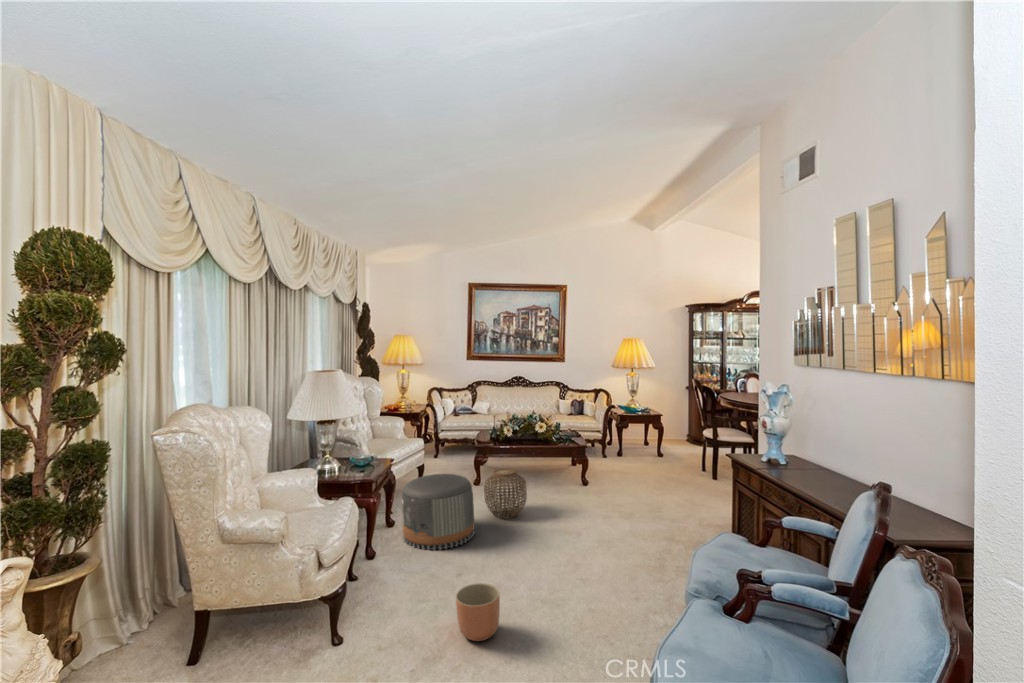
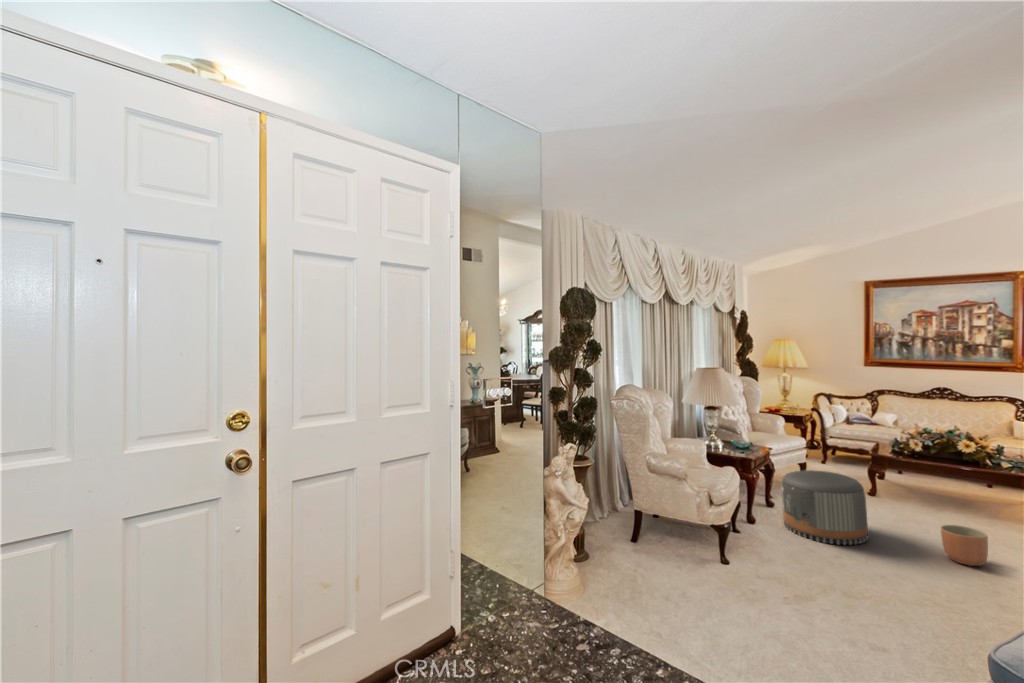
woven basket: present [484,468,527,519] -> none [882,481,946,538]
planter: present [456,583,500,641] -> present [940,525,988,566]

